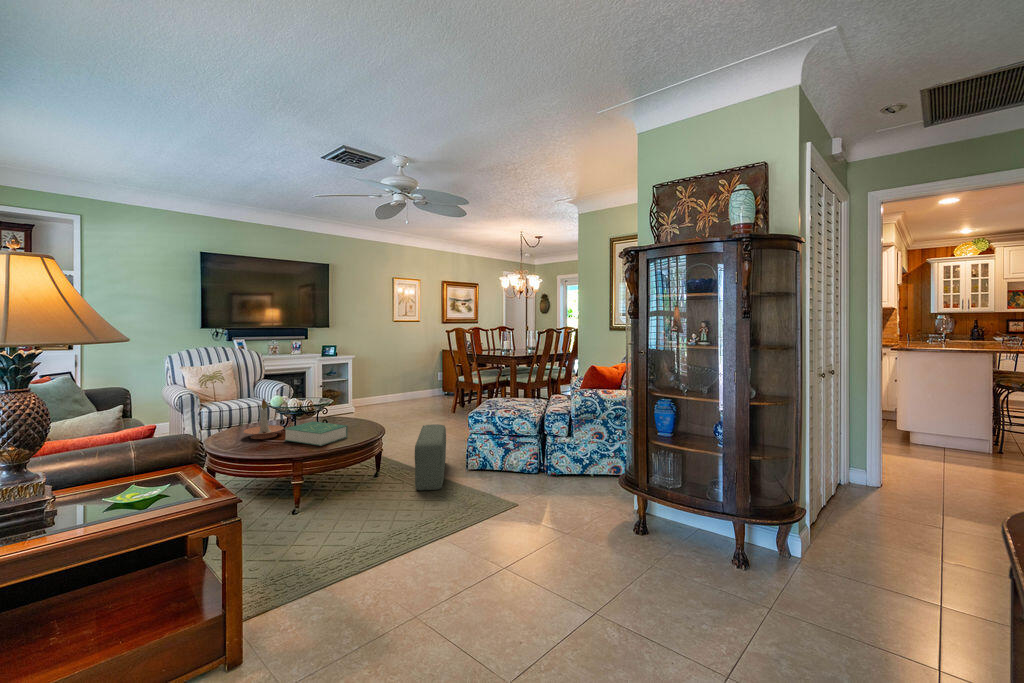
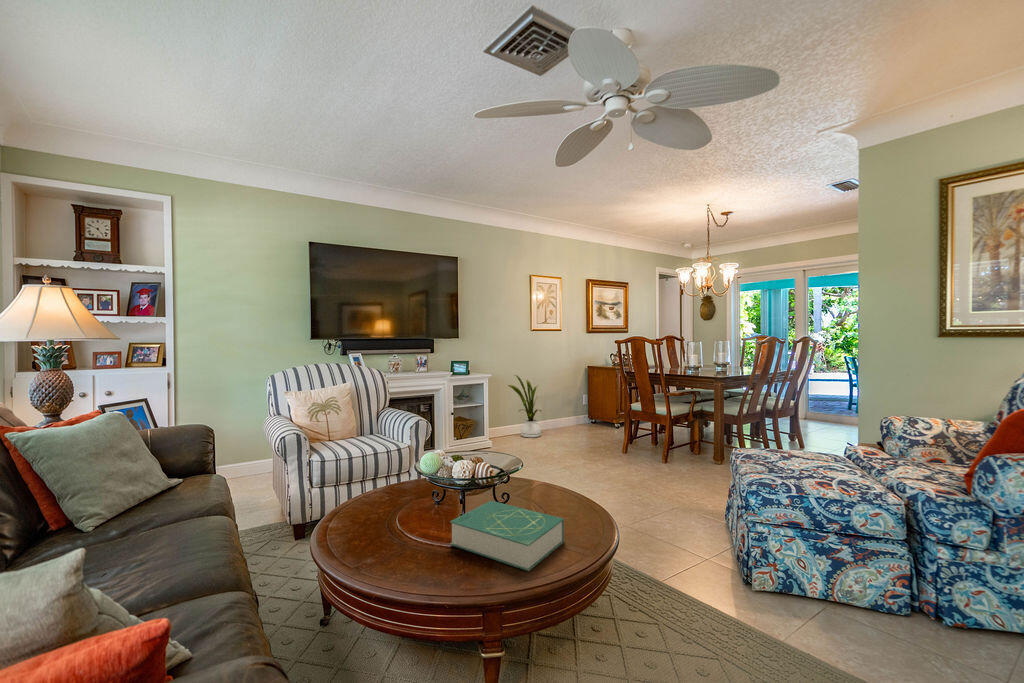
house plant: none [372,357,401,405] -> present [508,375,541,438]
candle holder: present [244,399,284,439] -> none [376,457,442,536]
pouf: present [415,424,446,490] -> none [649,497,743,654]

